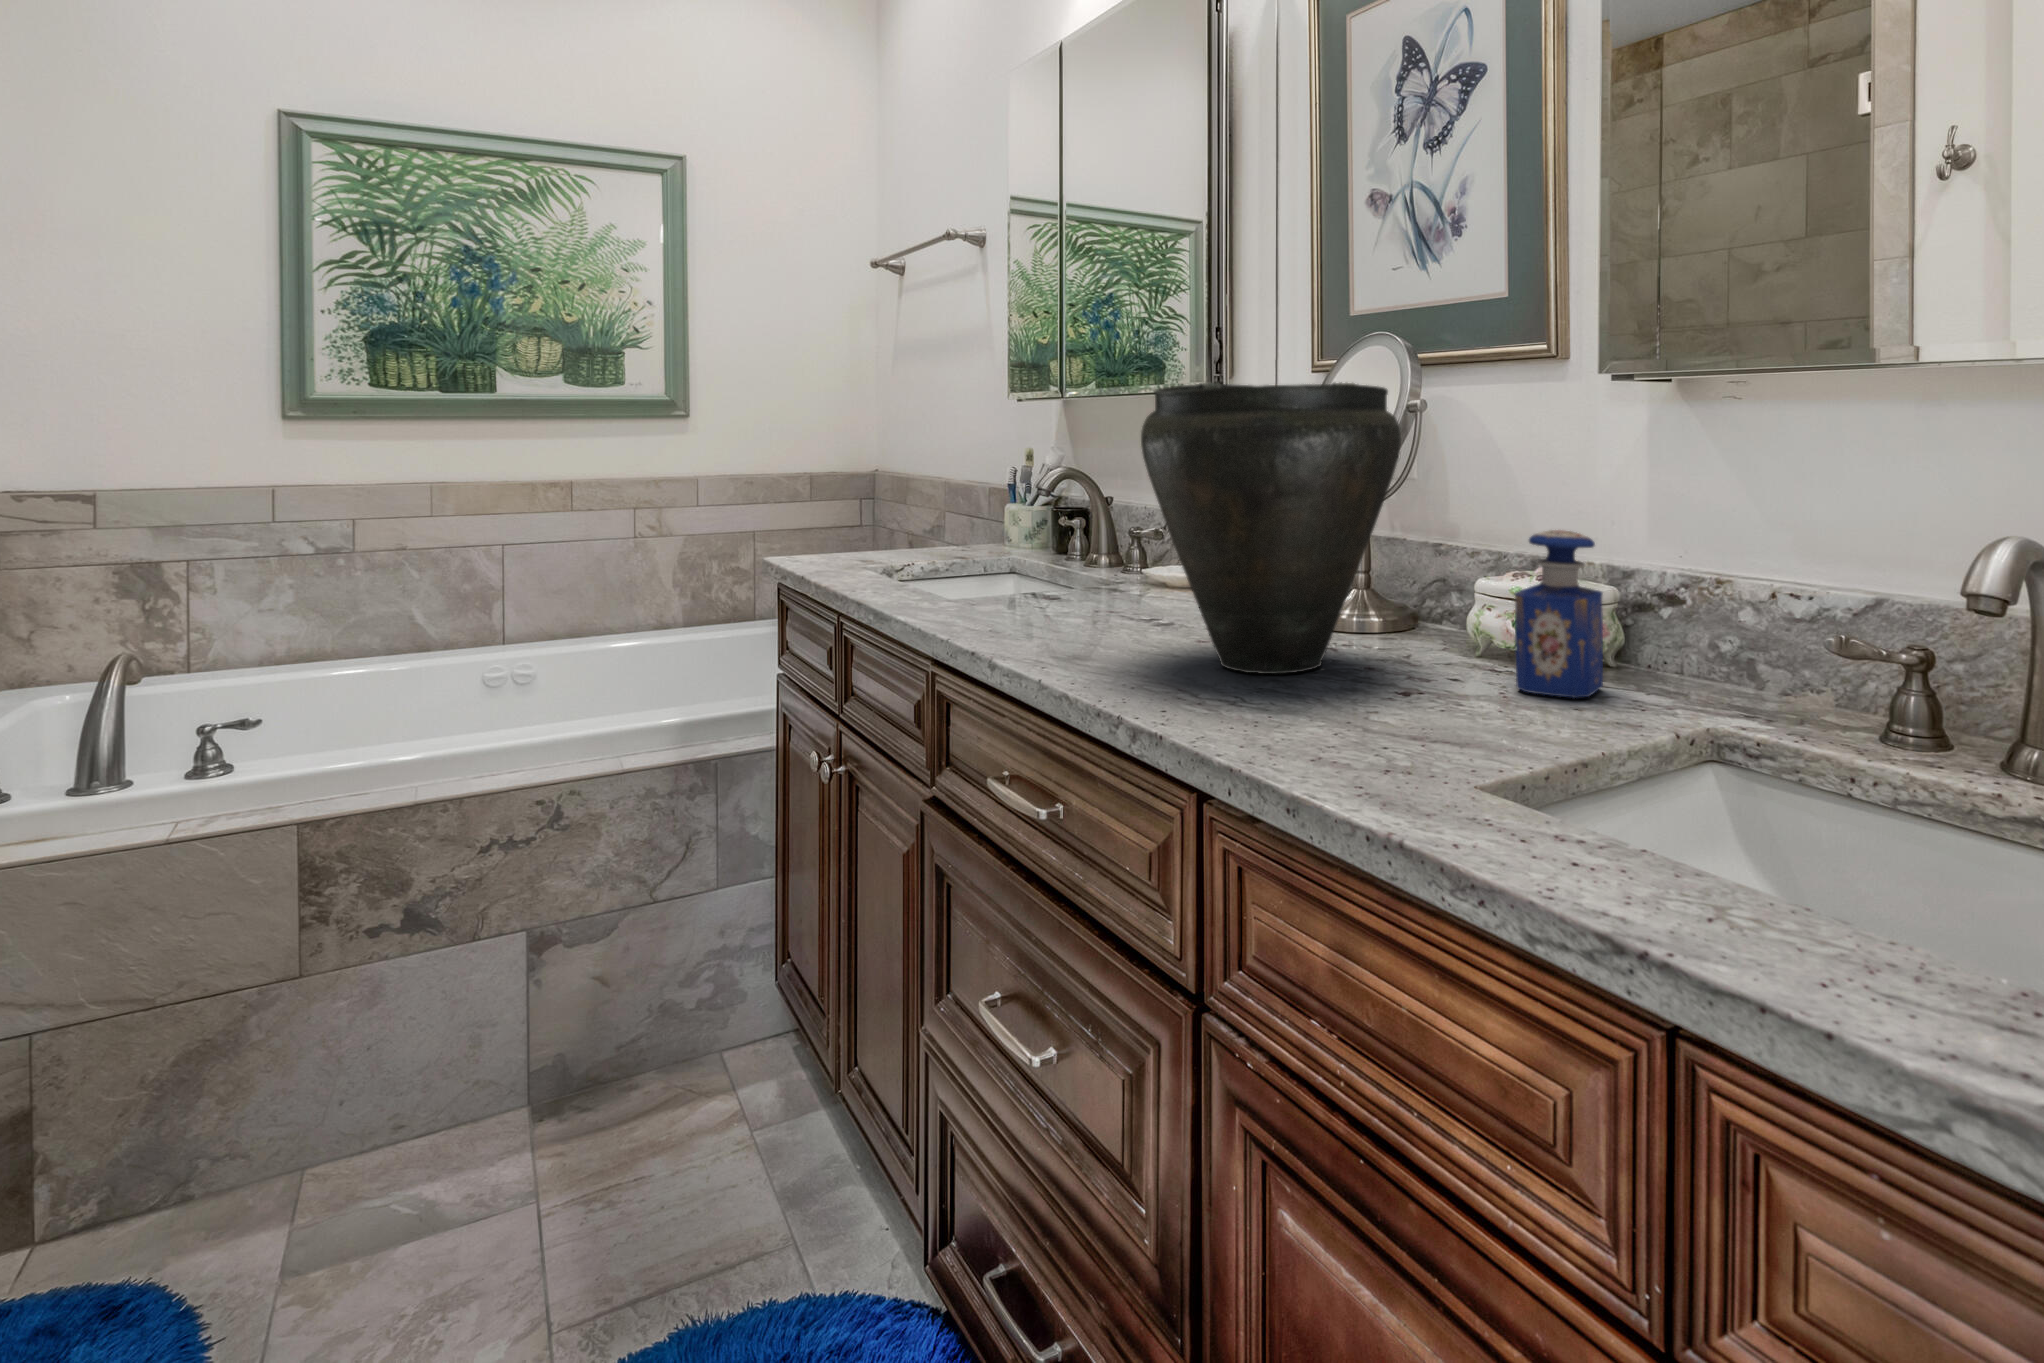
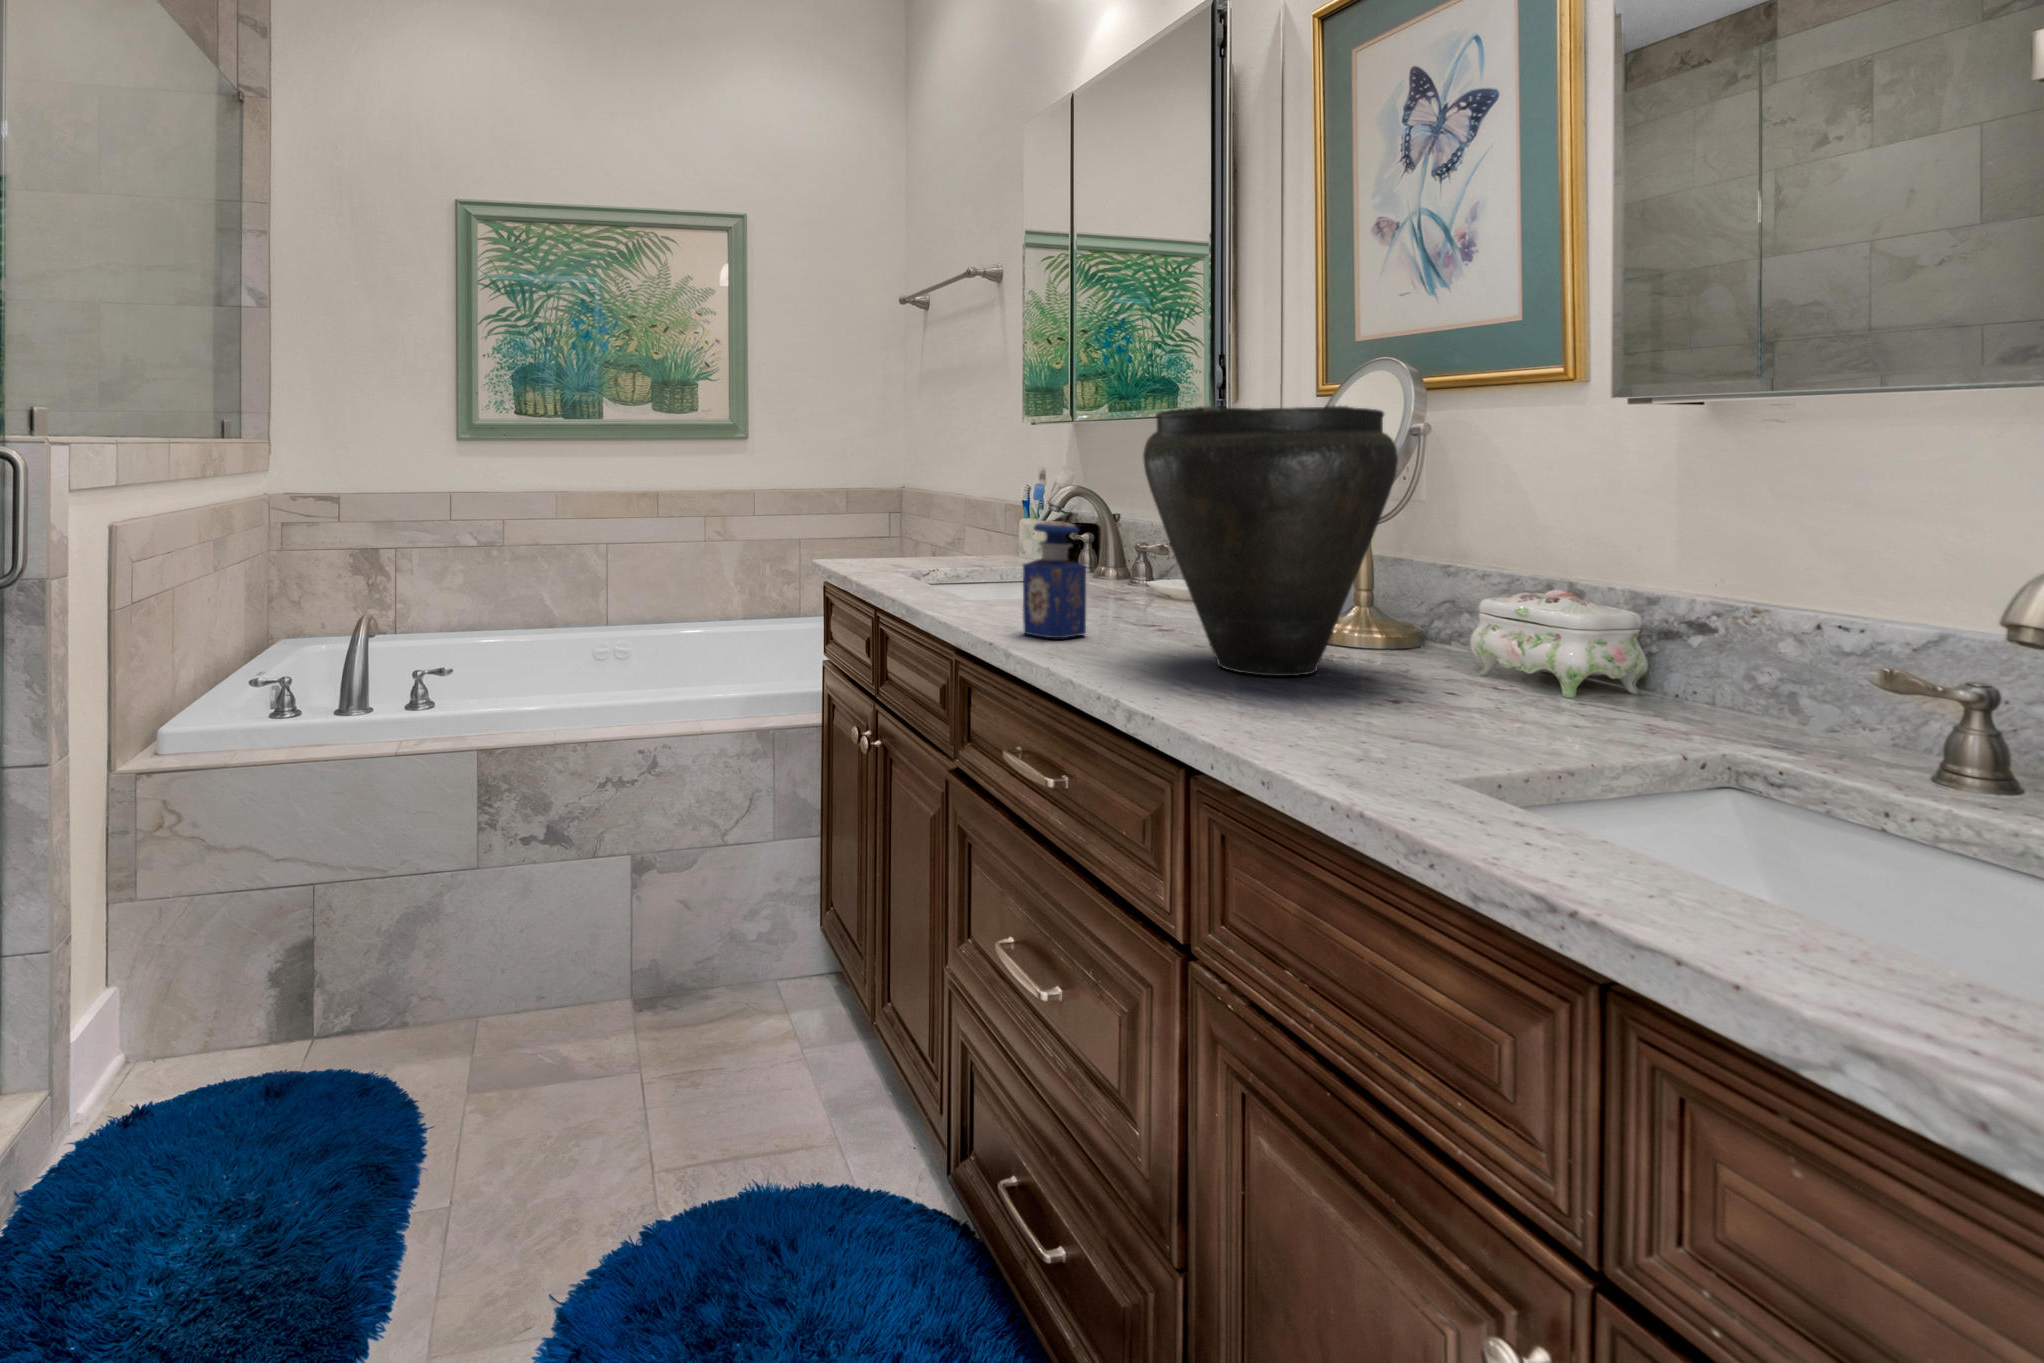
perfume bottle: present [1515,530,1603,698] -> present [1023,521,1086,638]

